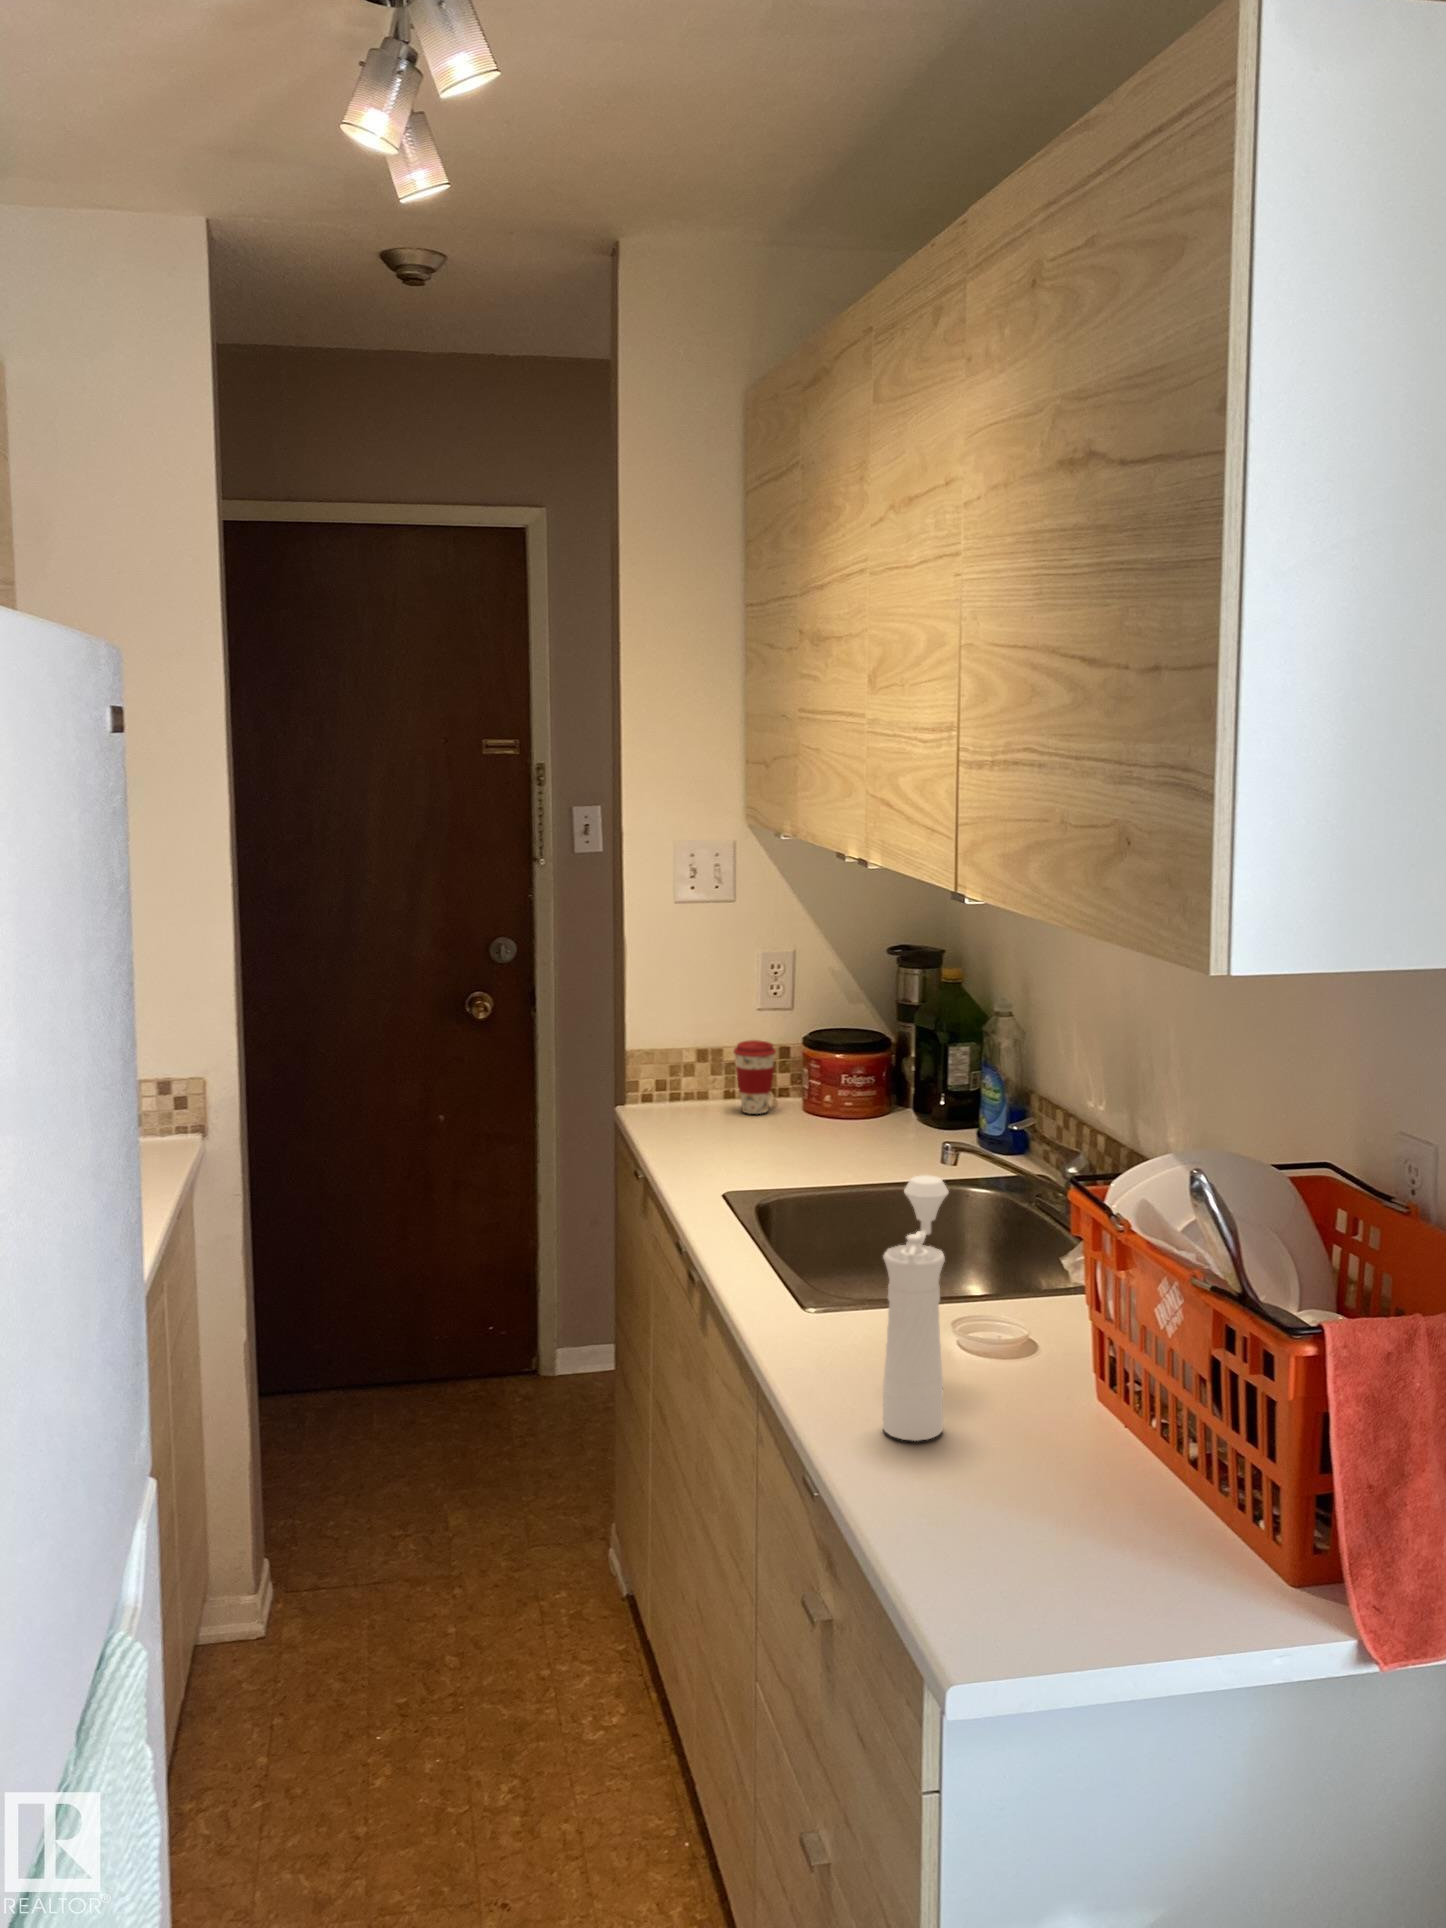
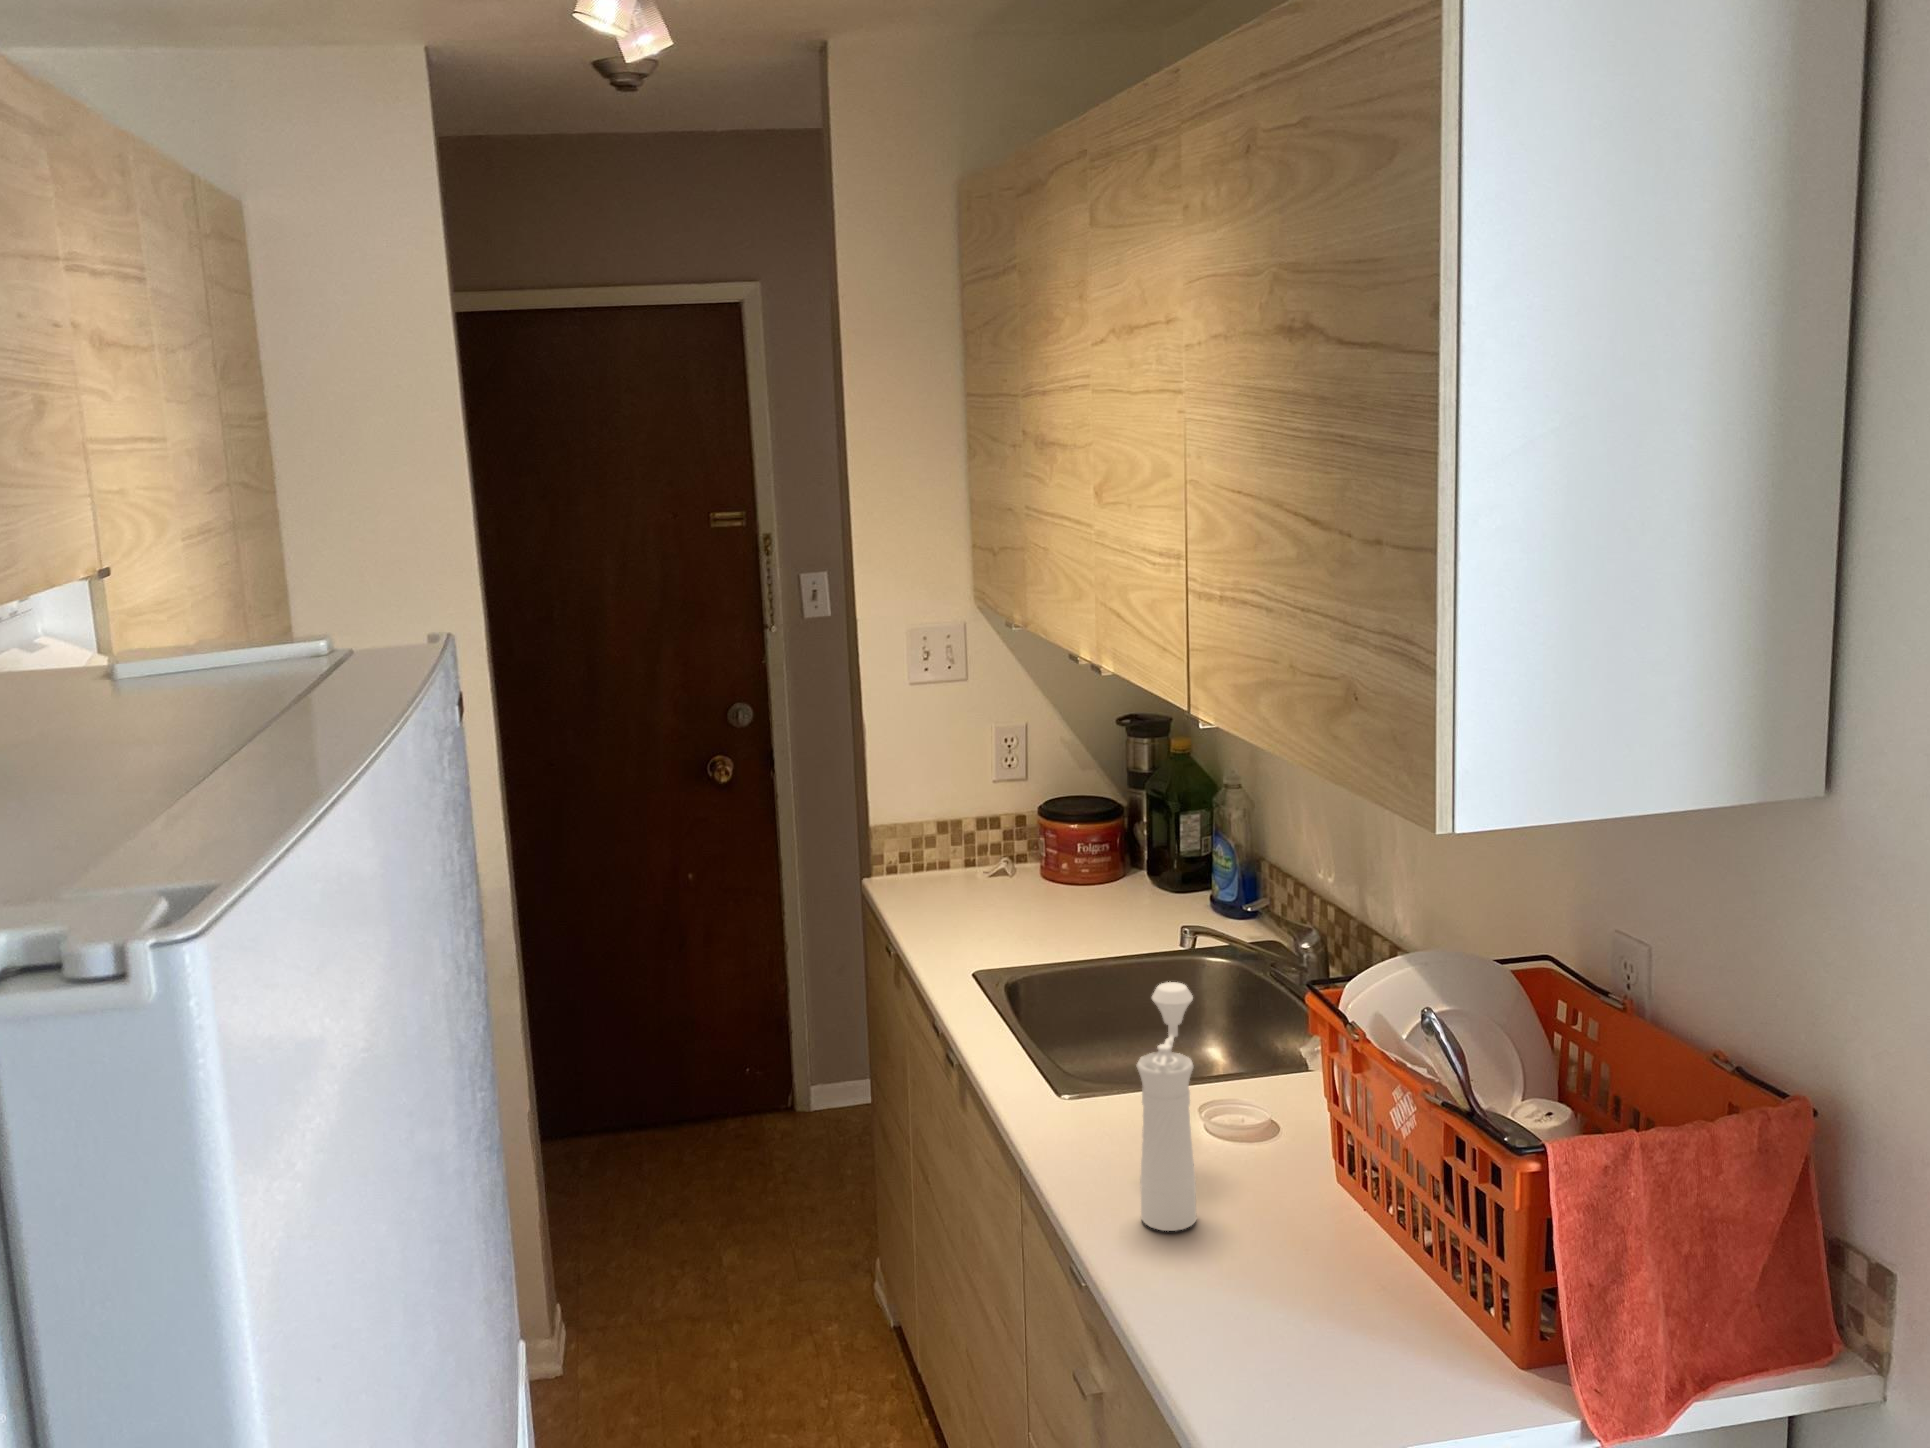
coffee cup: present [734,1040,776,1114] -> none [973,812,1014,883]

